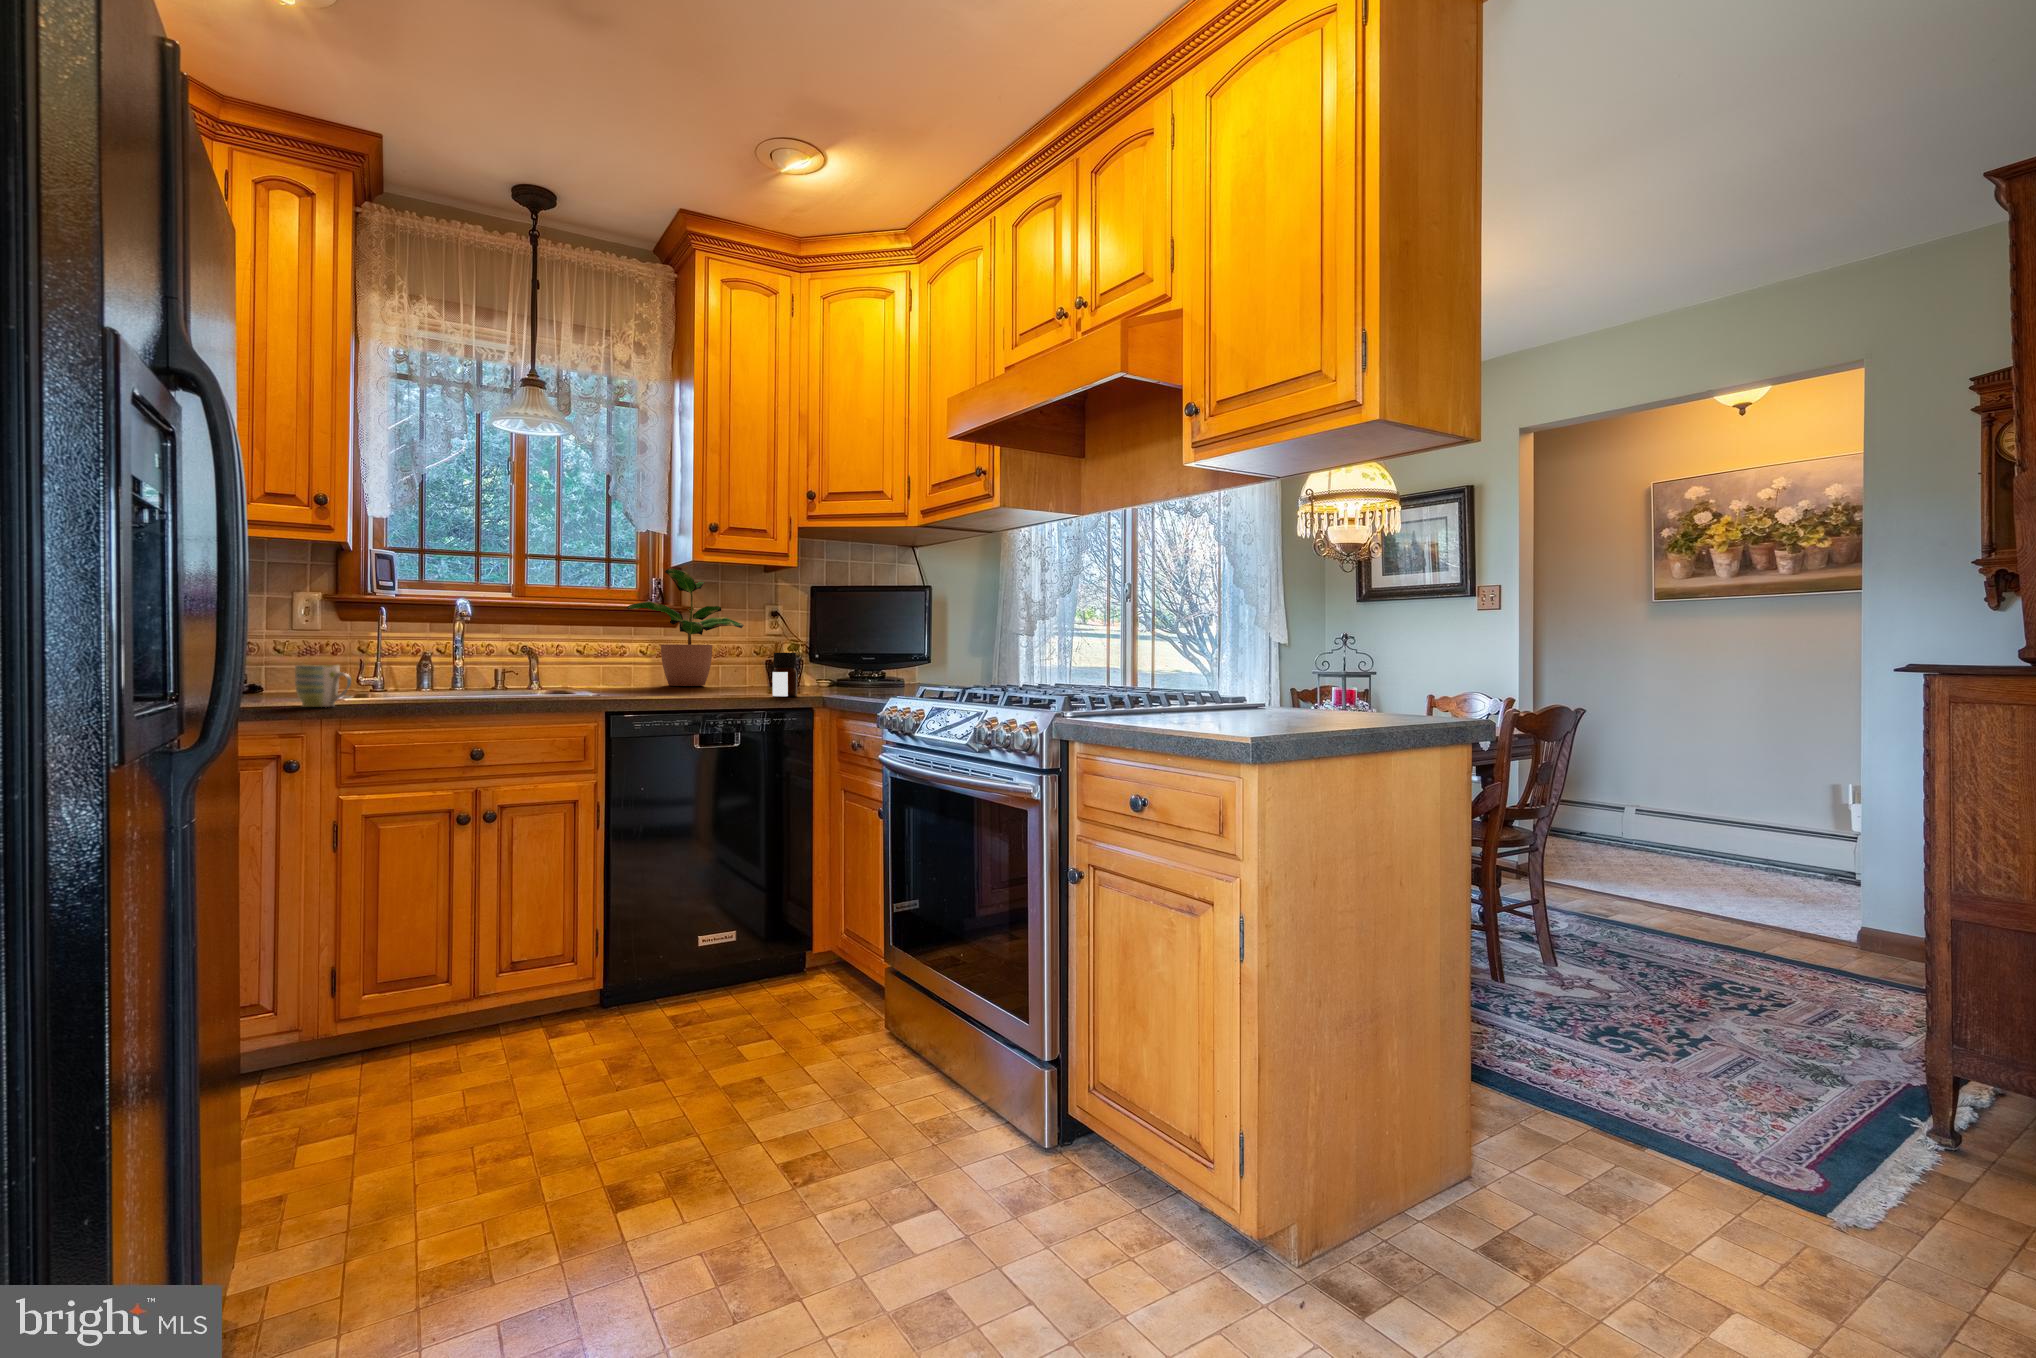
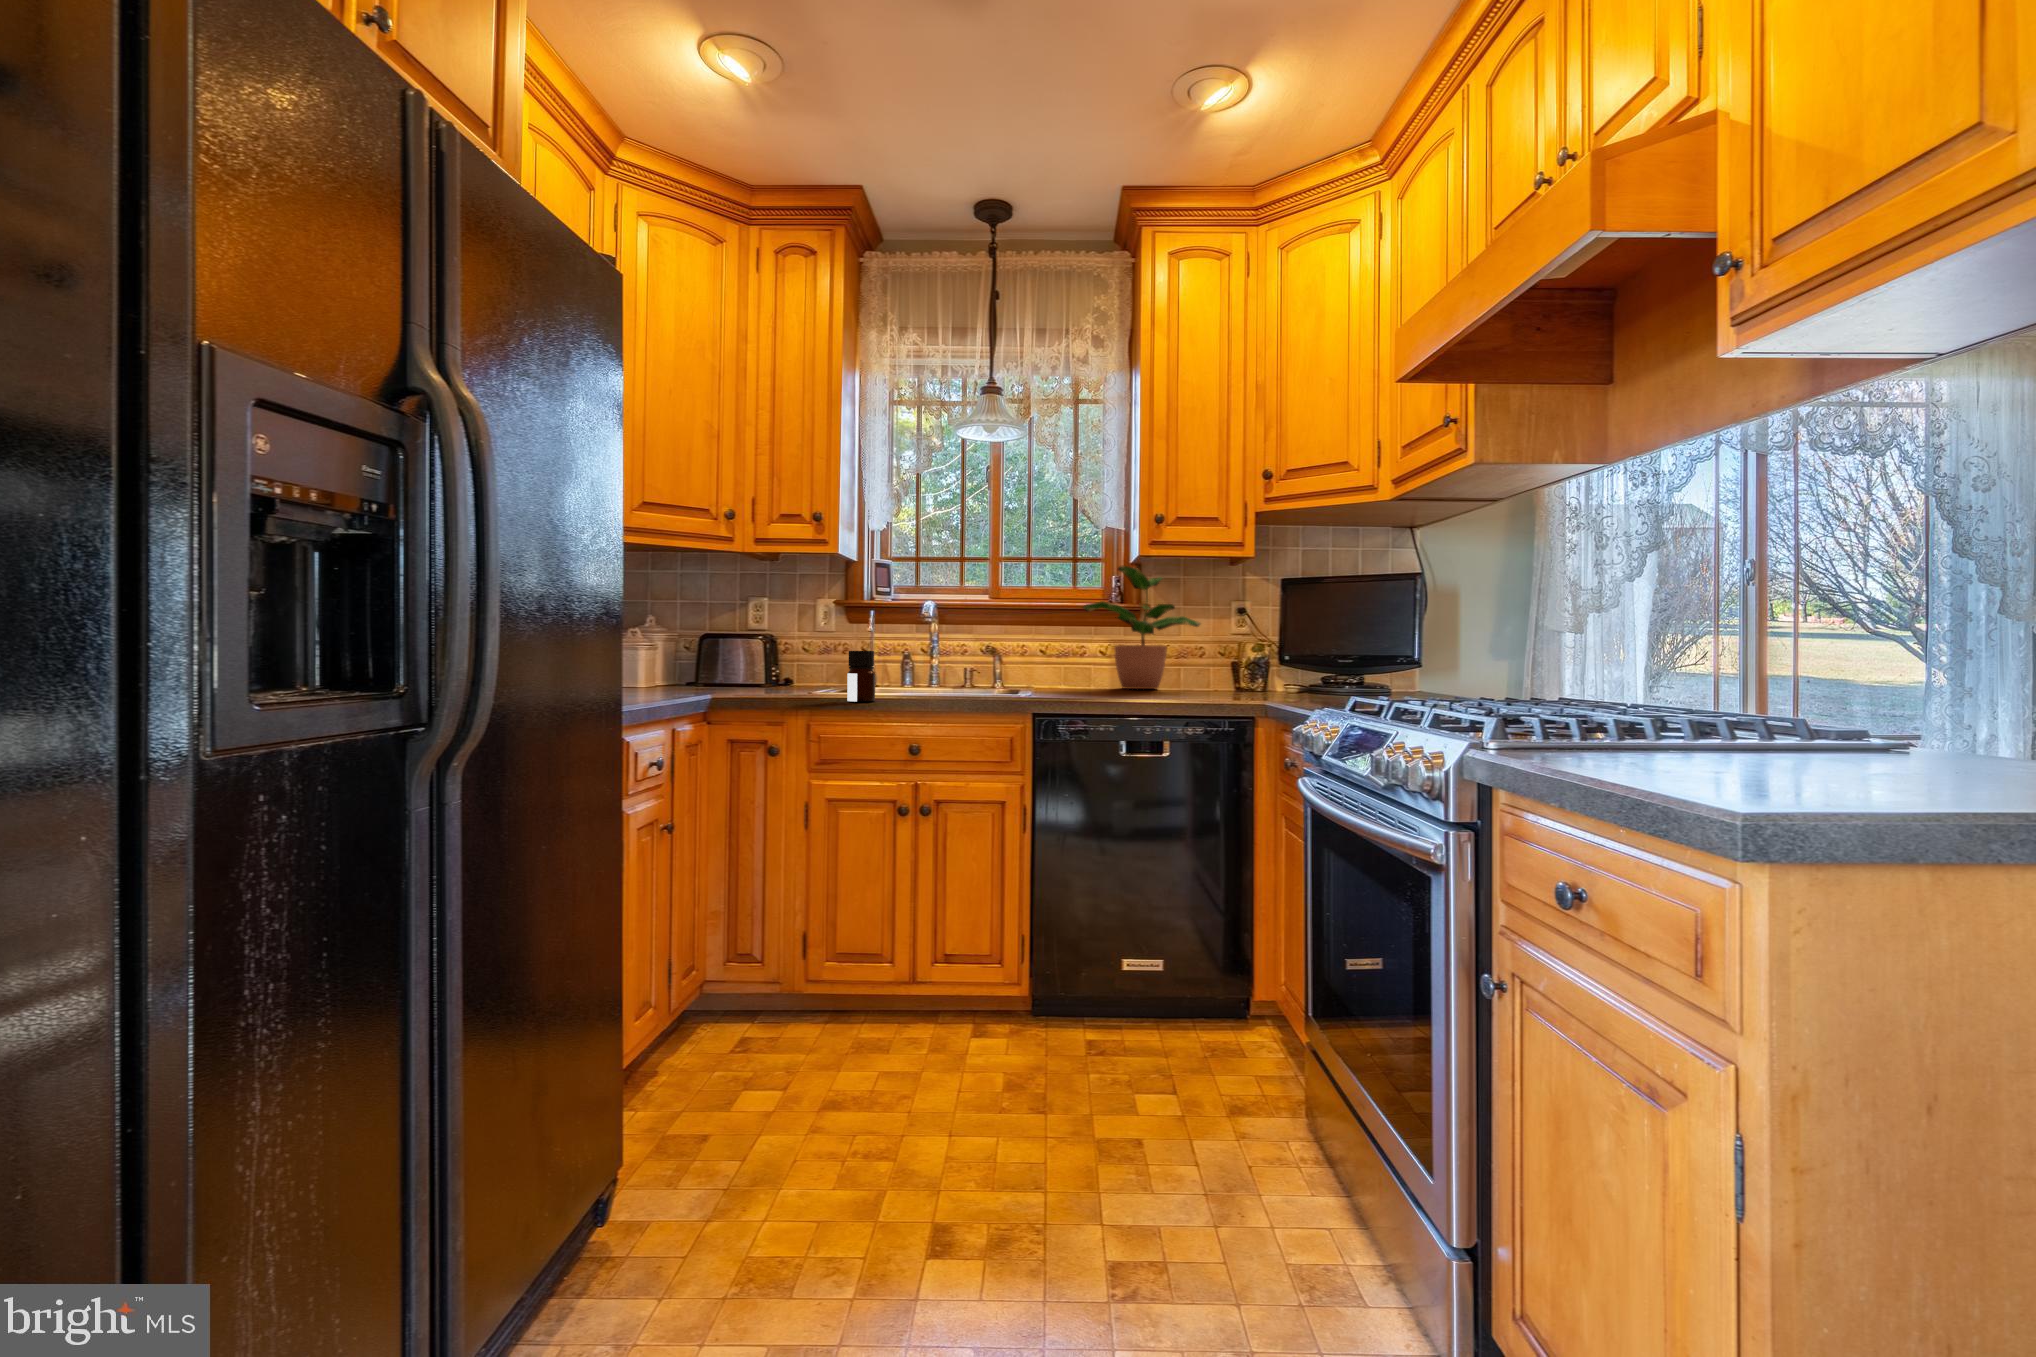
bottle: present [773,653,797,696] -> present [847,651,875,701]
mug: present [295,665,351,707] -> none [781,663,820,700]

